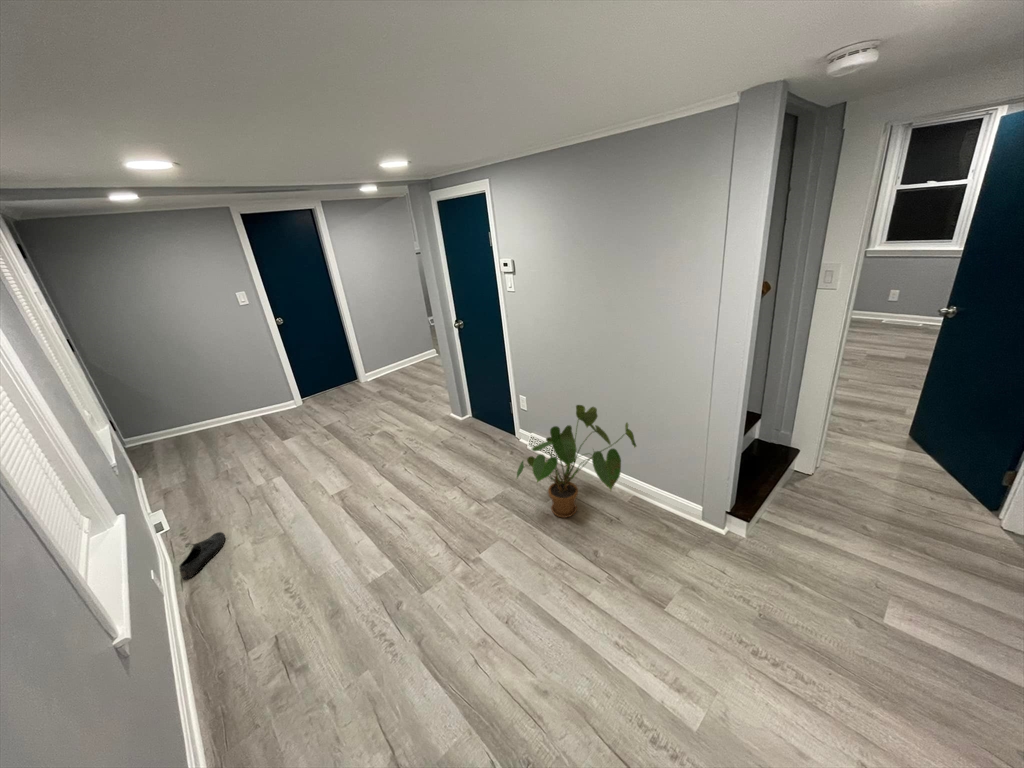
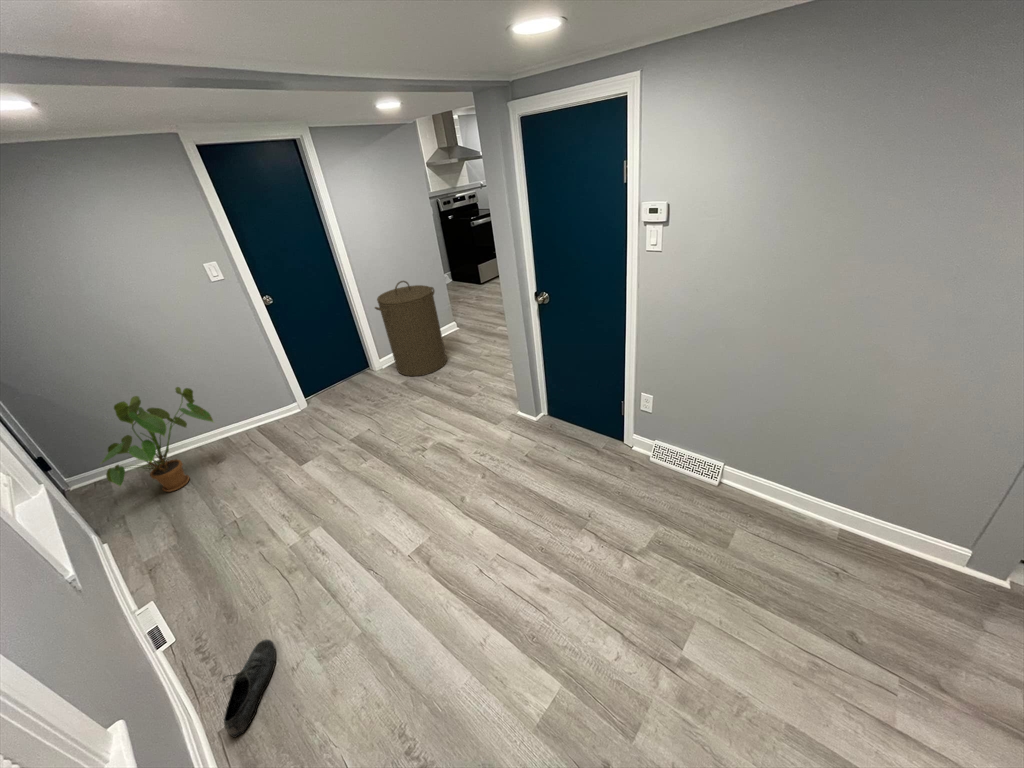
laundry hamper: none [361,312,418,387] -> present [375,281,447,376]
house plant: present [517,405,636,518] -> present [102,387,213,492]

